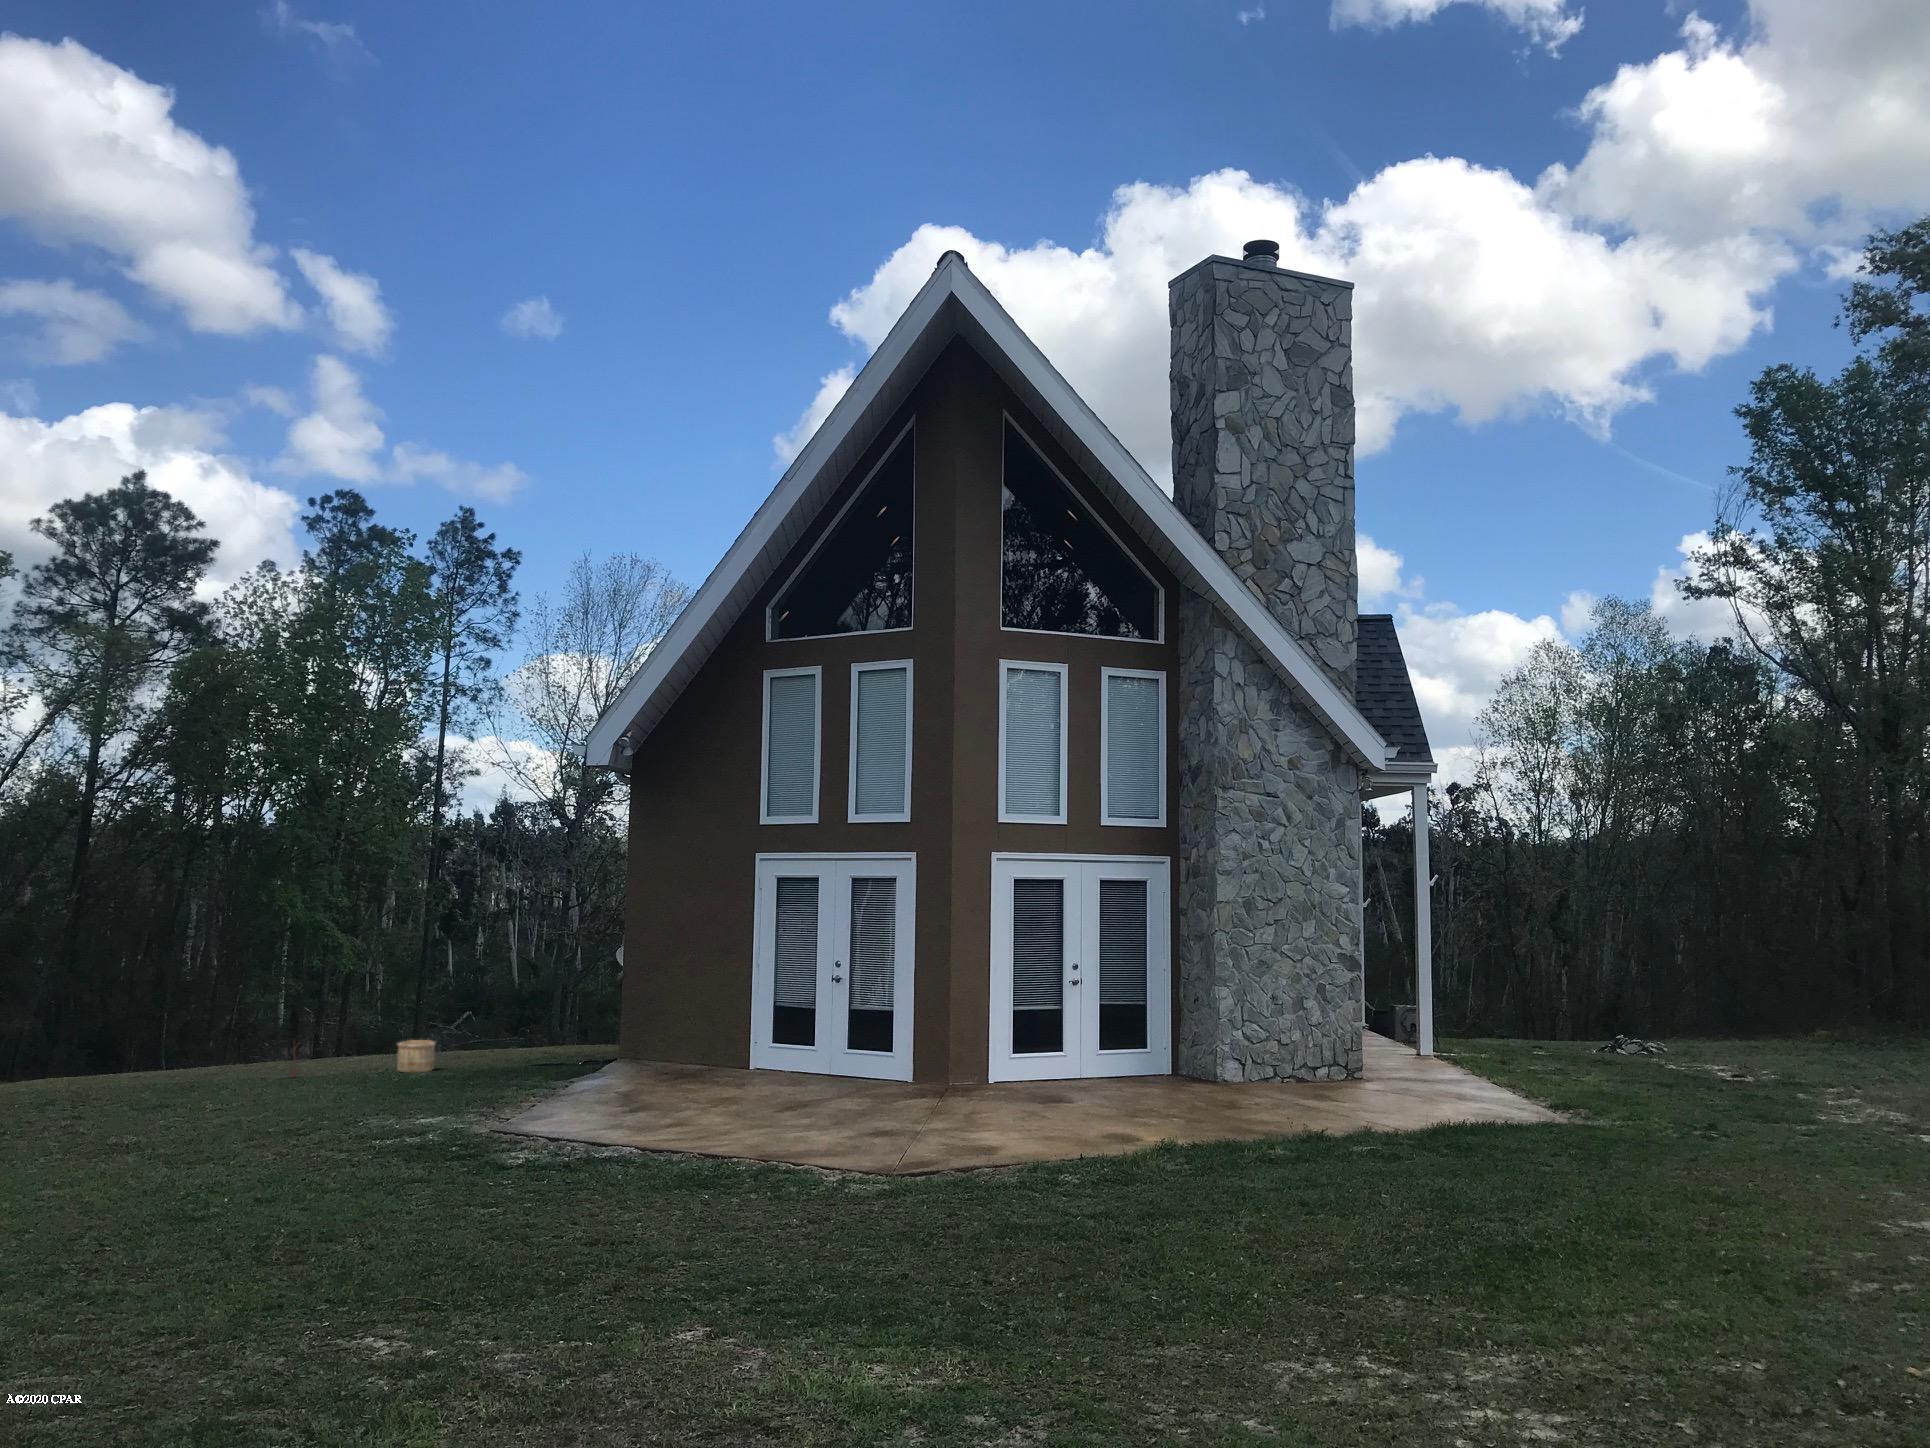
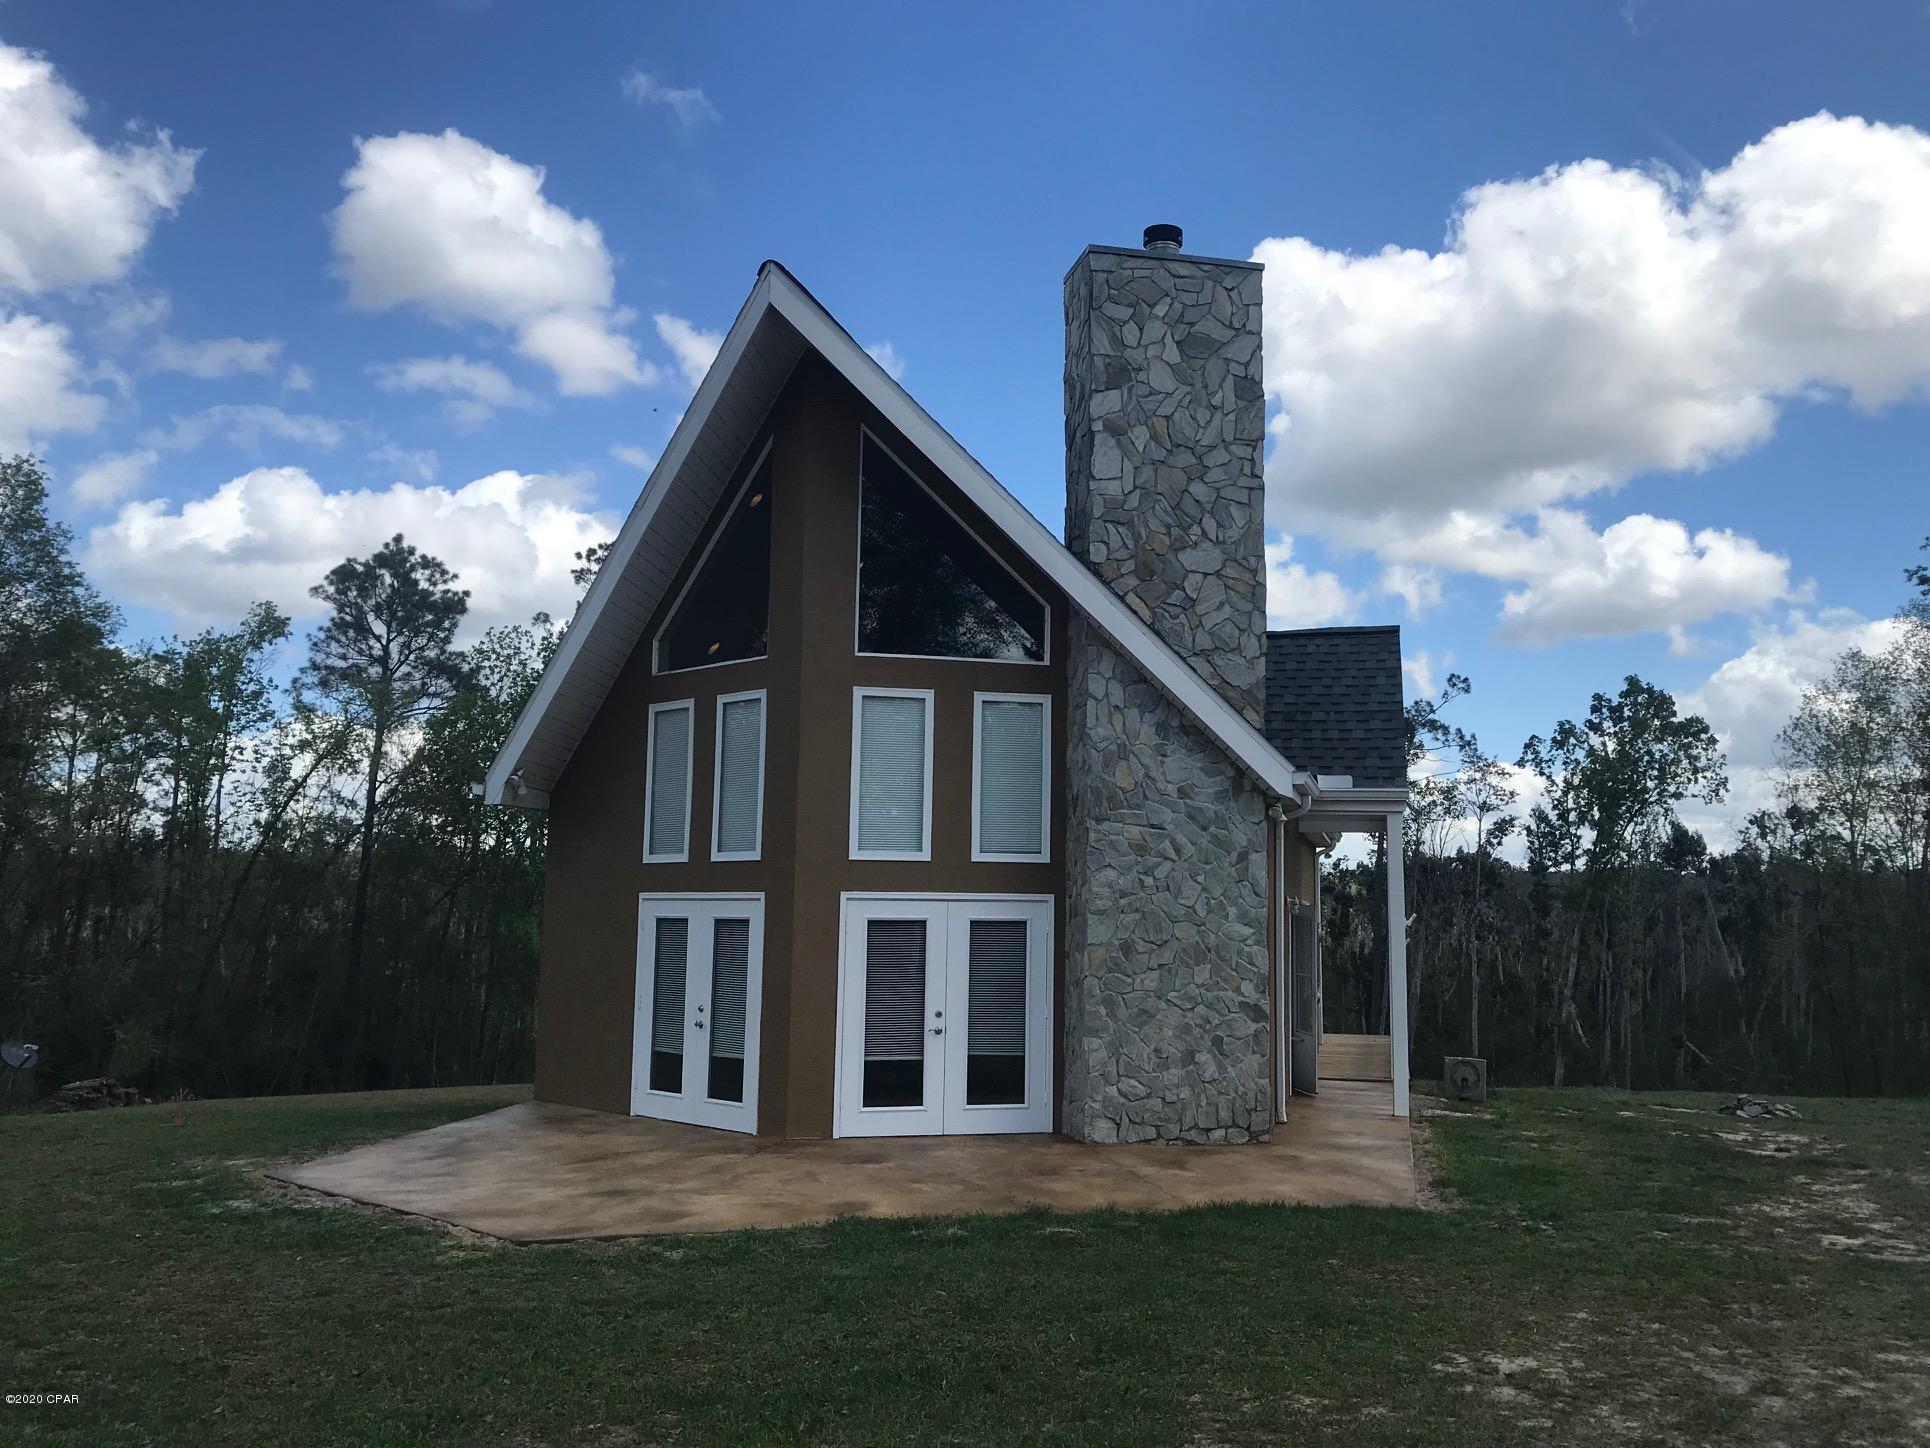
wooden bucket: present [397,1040,436,1072] -> none [287,1088,329,1122]

